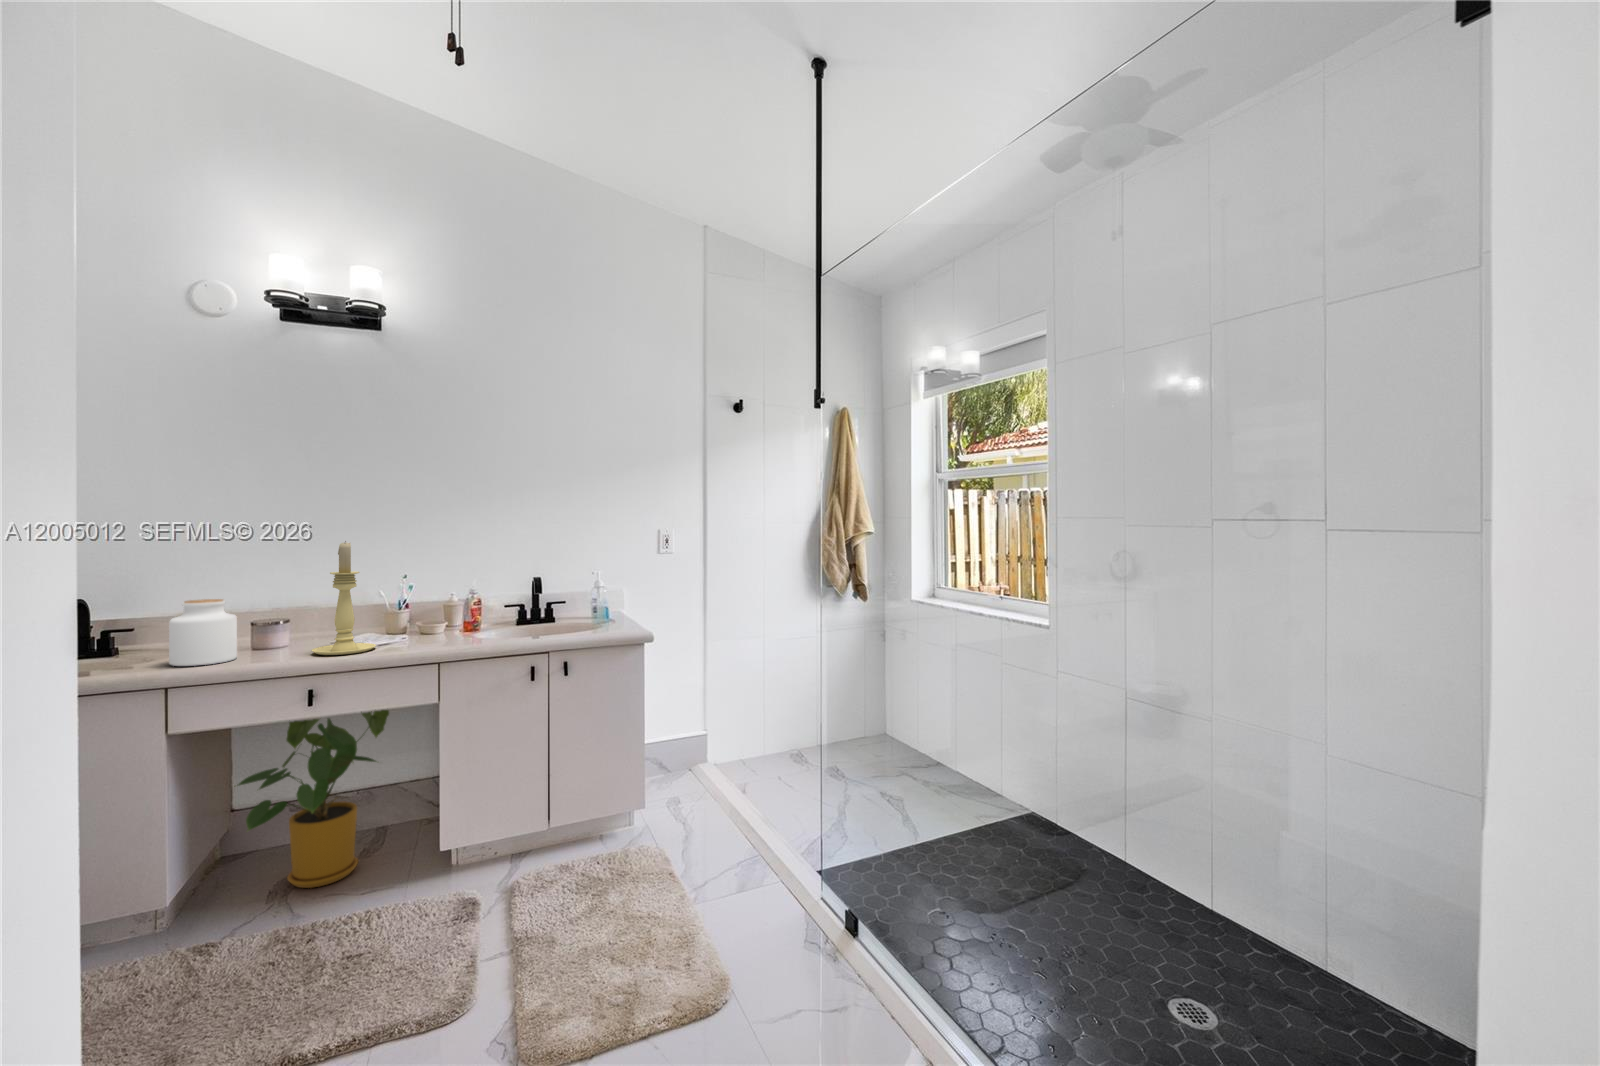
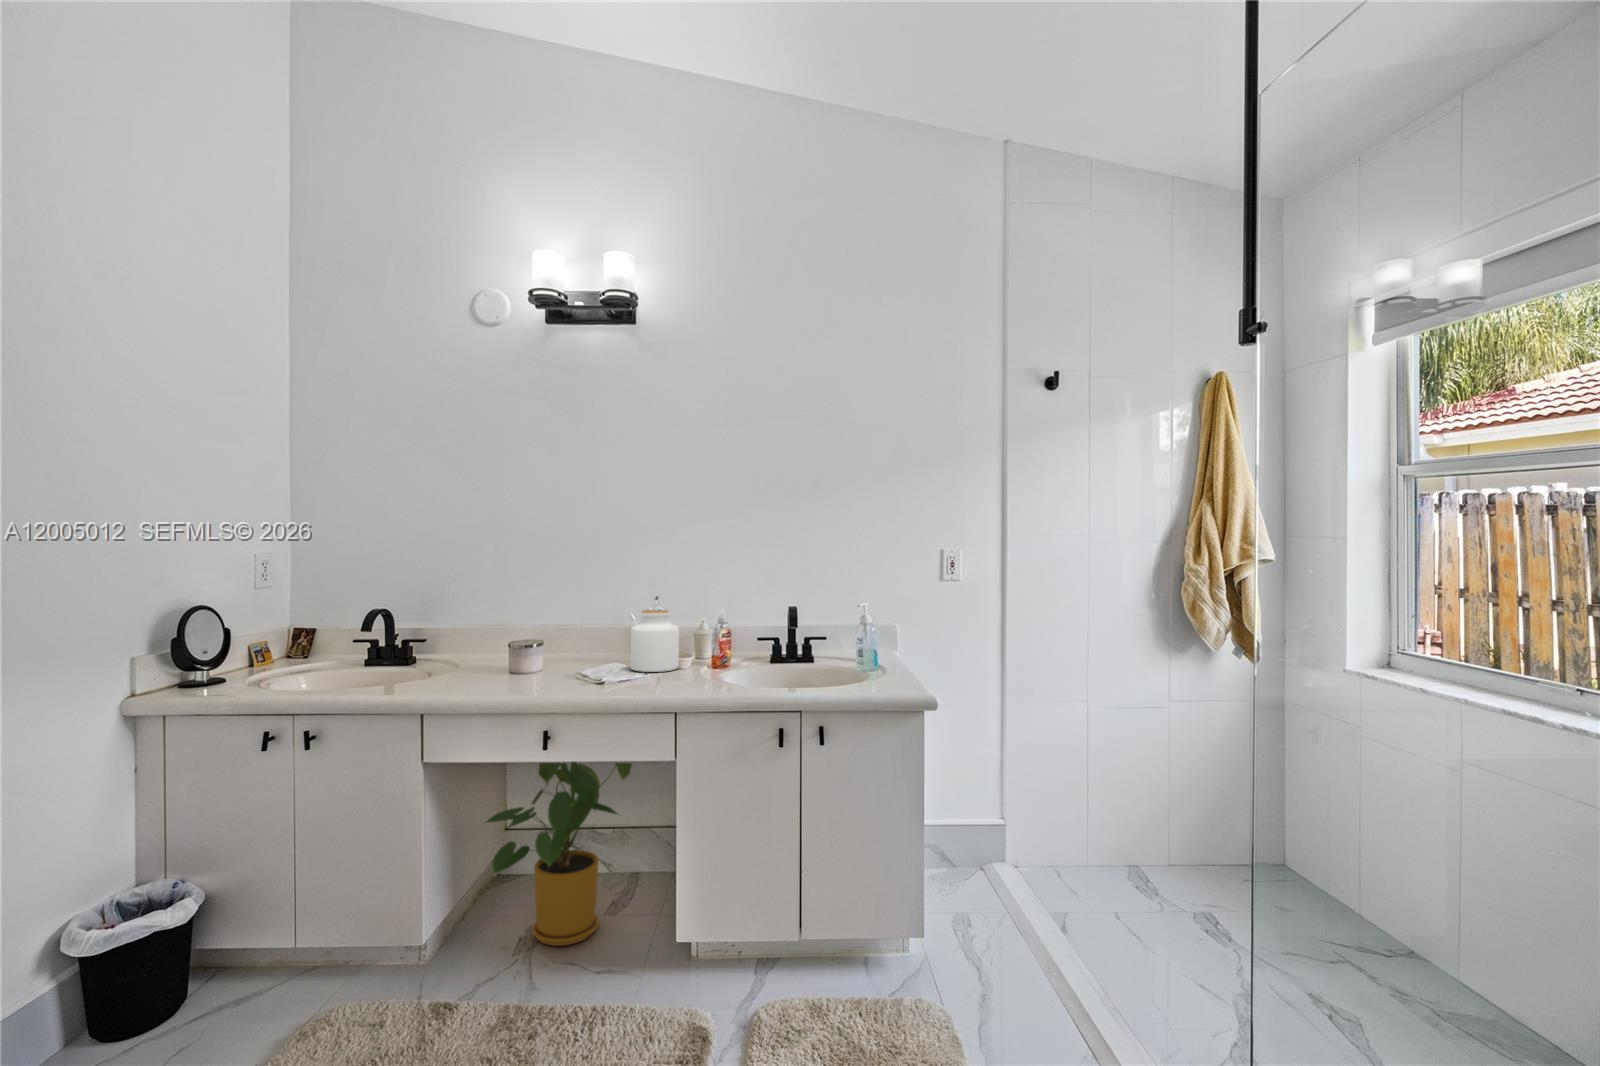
candle holder: present [312,541,376,655] -> none [555,560,617,689]
jar: present [169,599,237,666] -> present [630,610,679,672]

